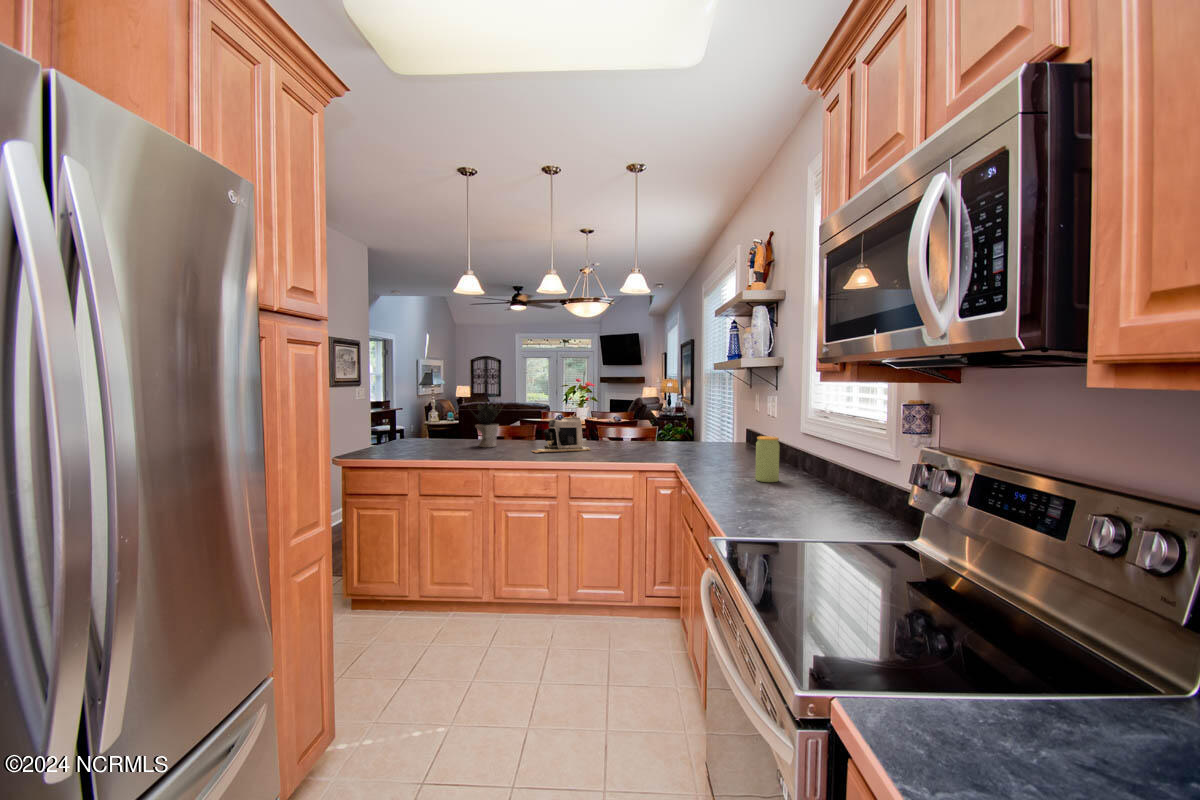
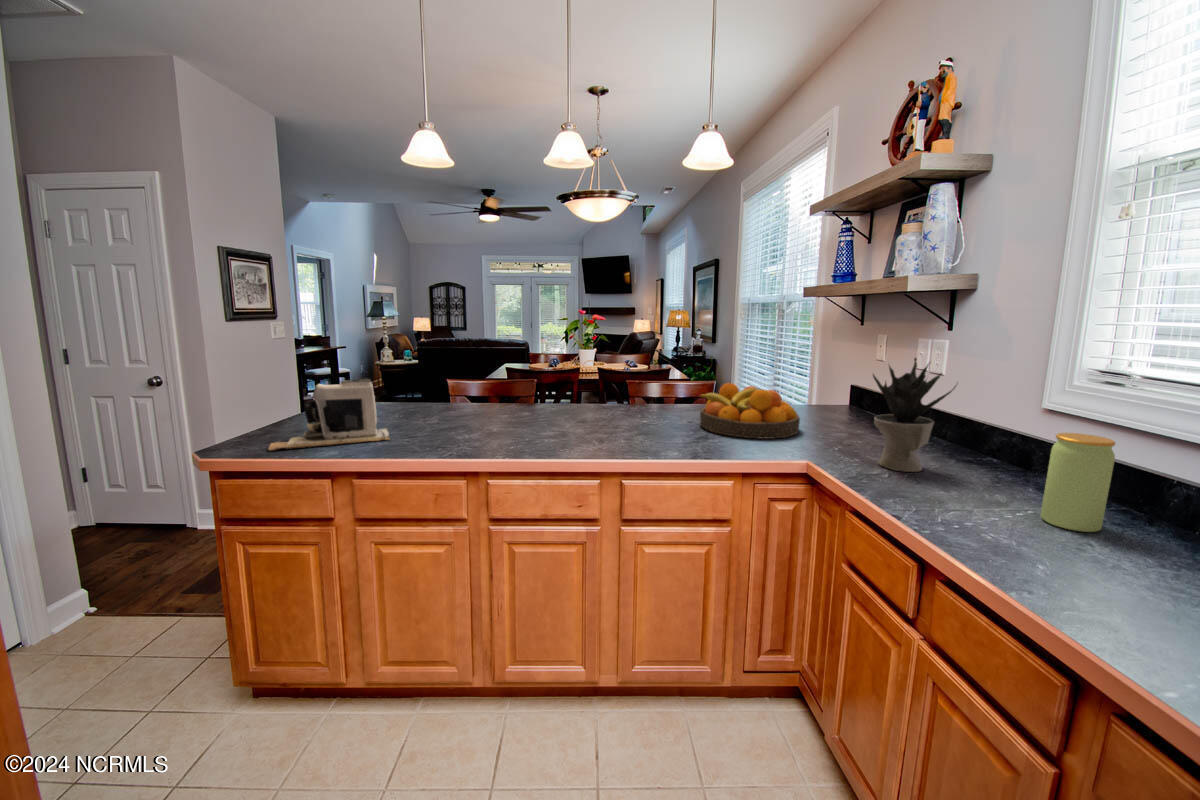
potted plant: present [473,400,499,447] -> present [873,358,956,472]
coffee maker: present [533,418,590,453] -> present [268,379,390,451]
fruit bowl: none [627,423,688,455] -> present [699,383,800,439]

